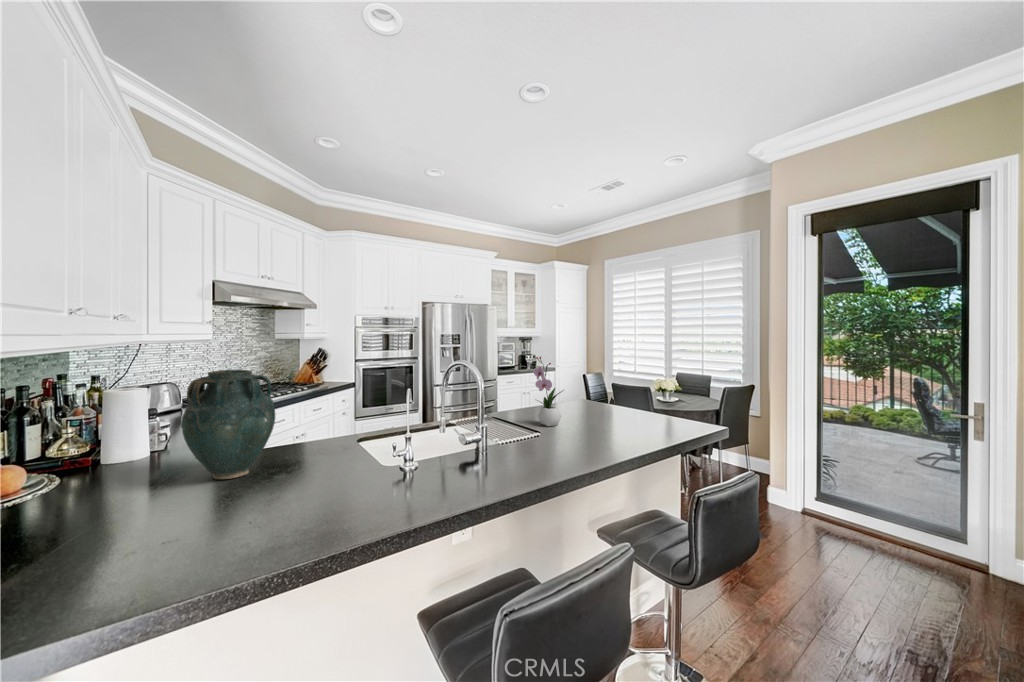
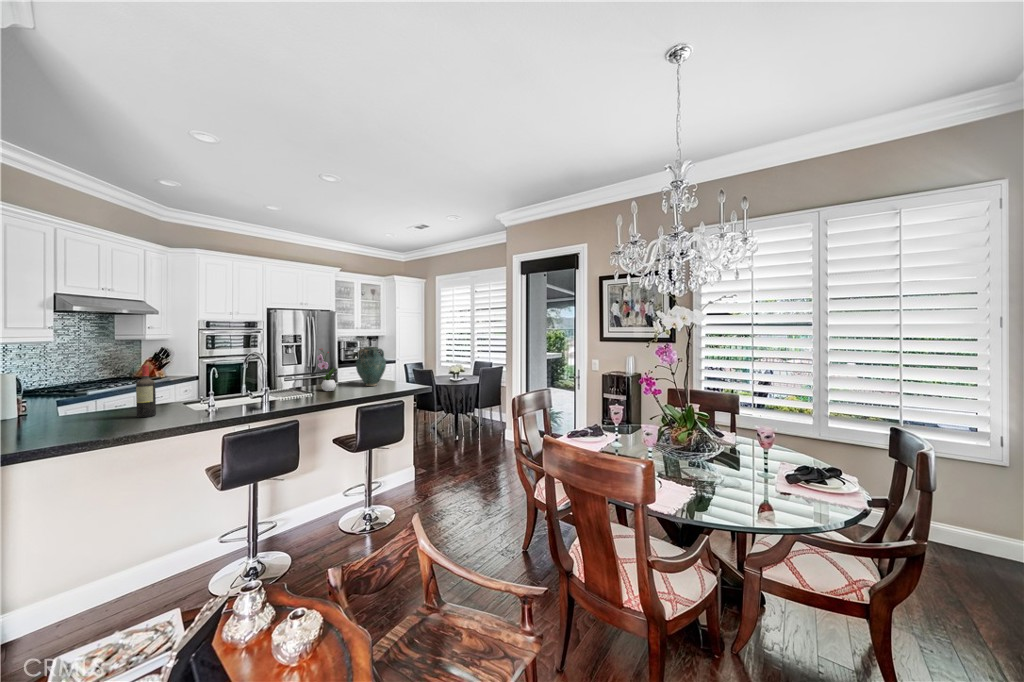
vase: present [181,370,275,479] -> present [356,347,386,386]
wine bottle: none [300,386,328,483] -> present [136,365,156,418]

